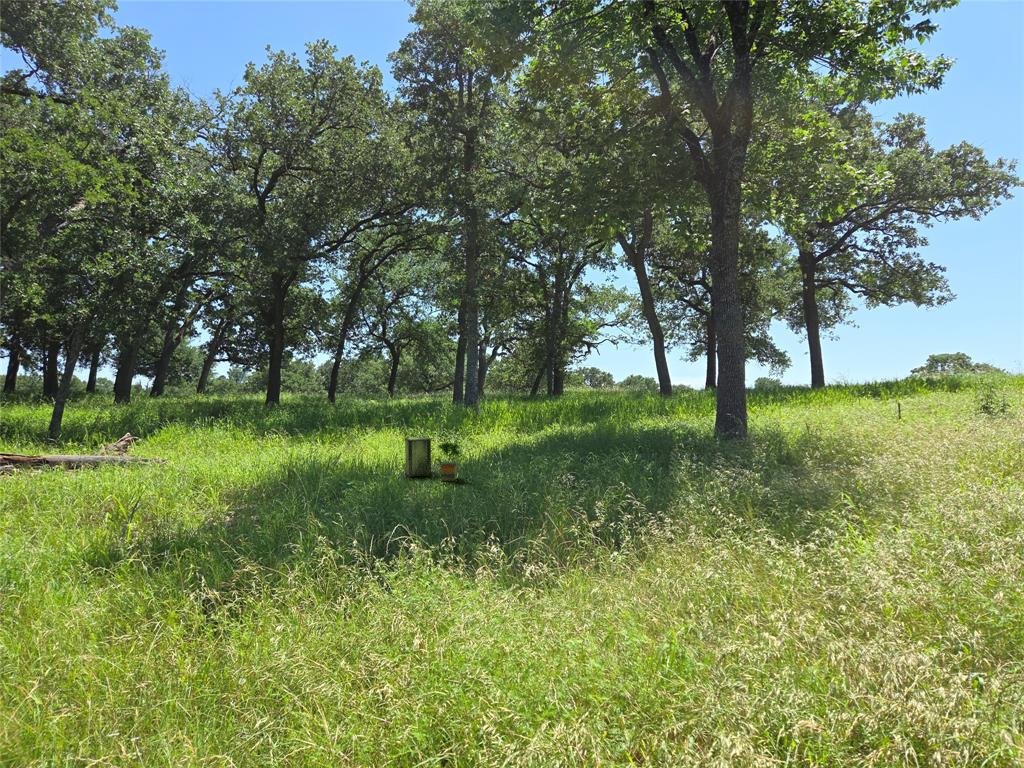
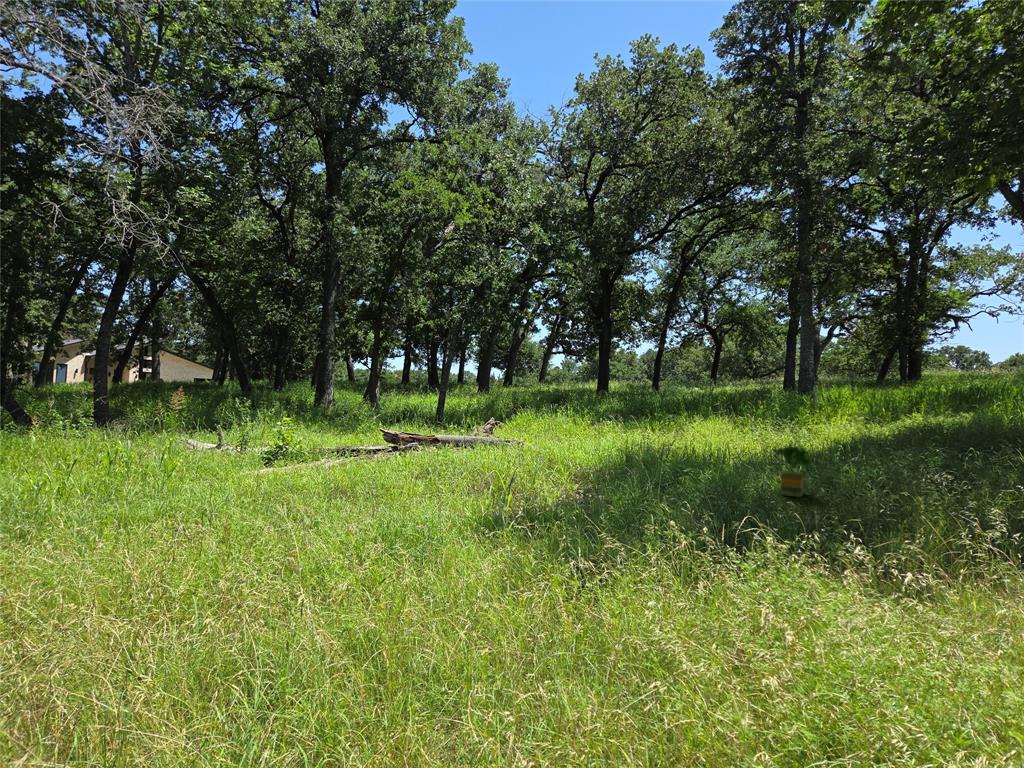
storage box: present [405,437,431,477] -> none [732,435,766,484]

